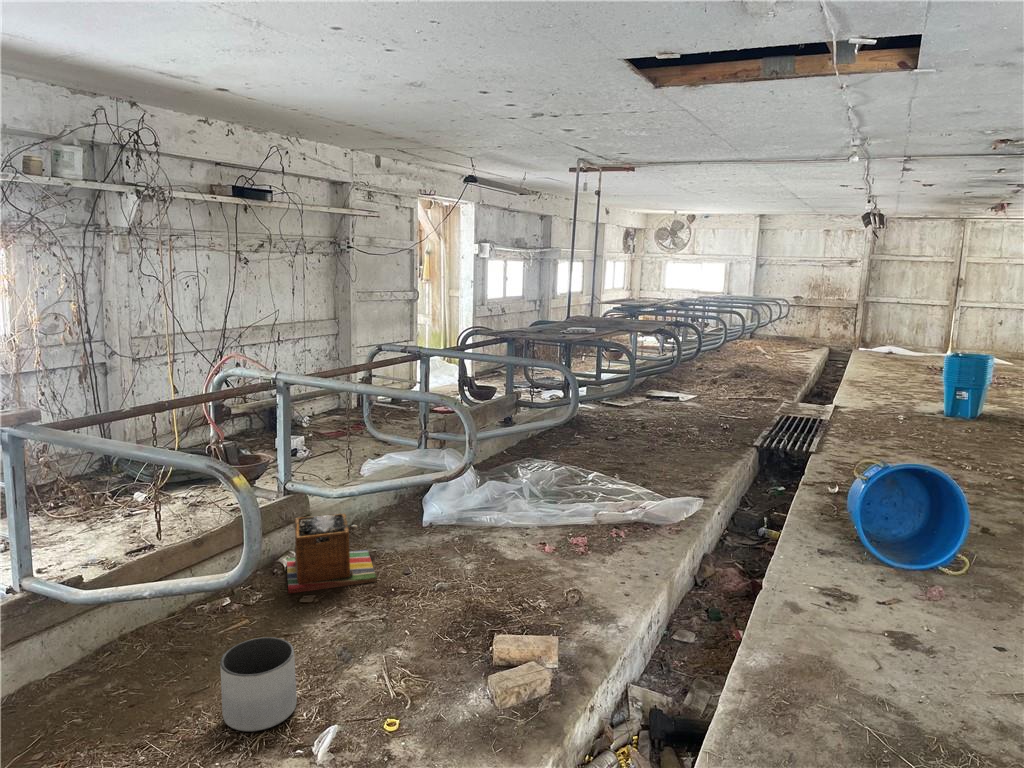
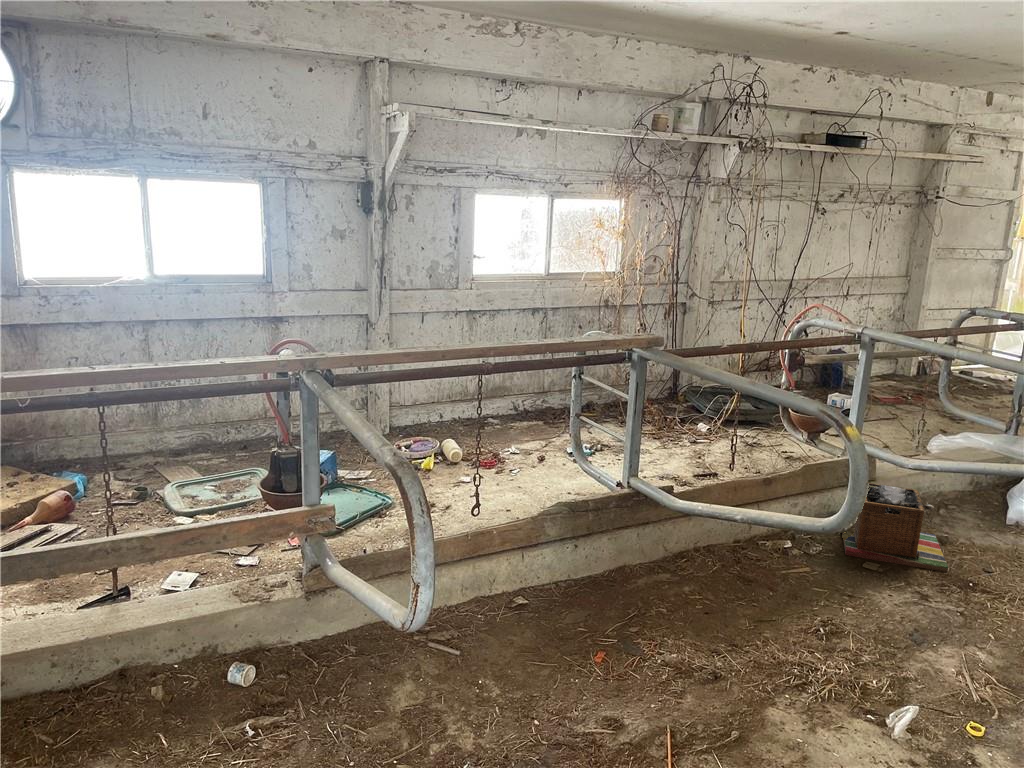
planter: present [220,637,297,732] -> none [792,588,873,678]

